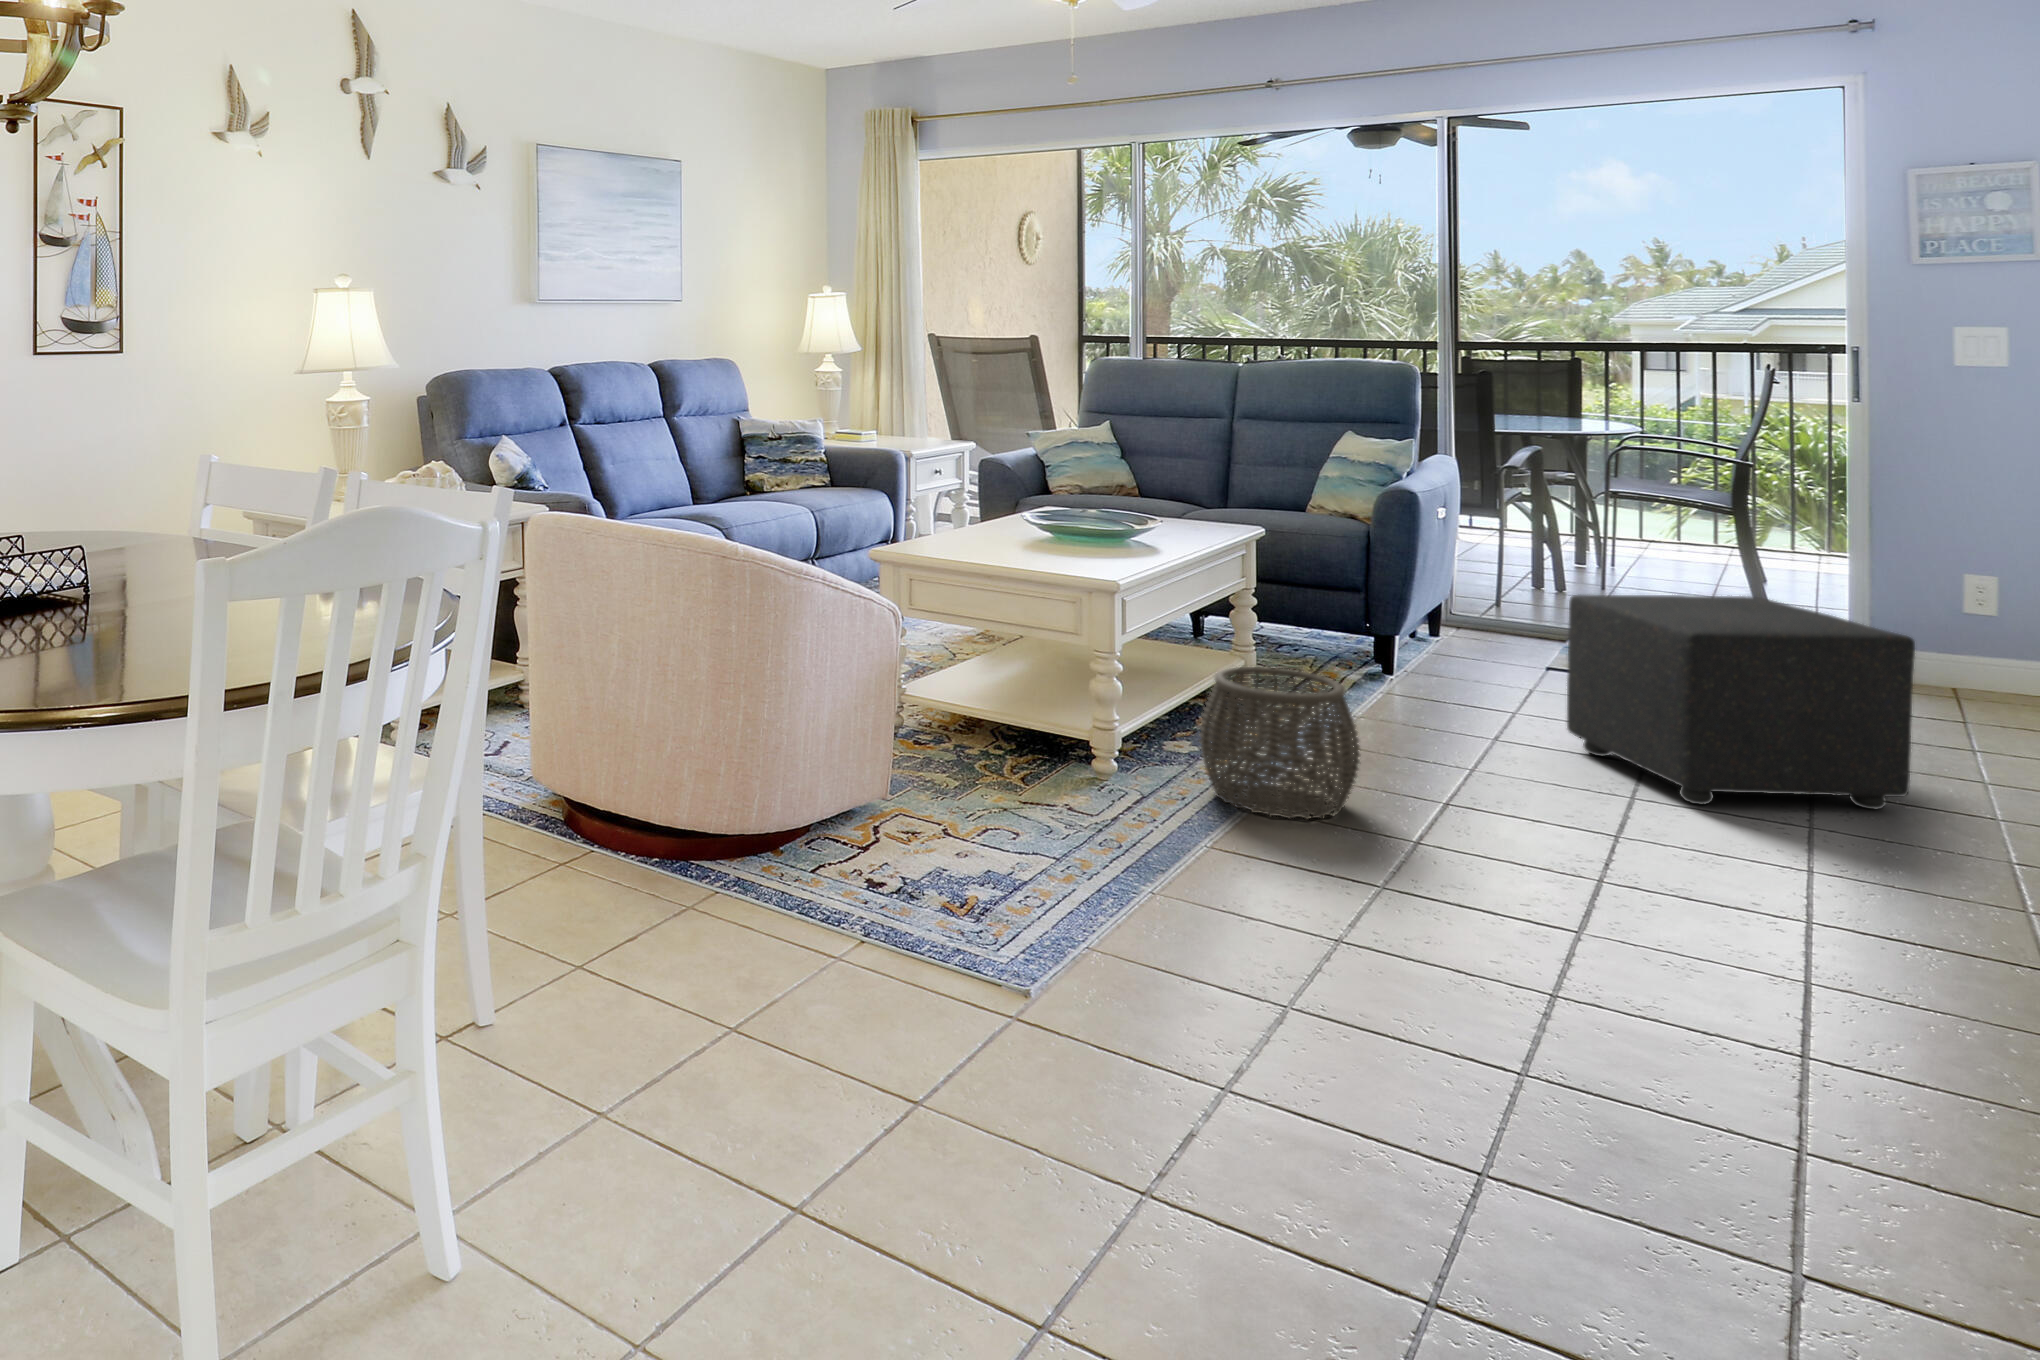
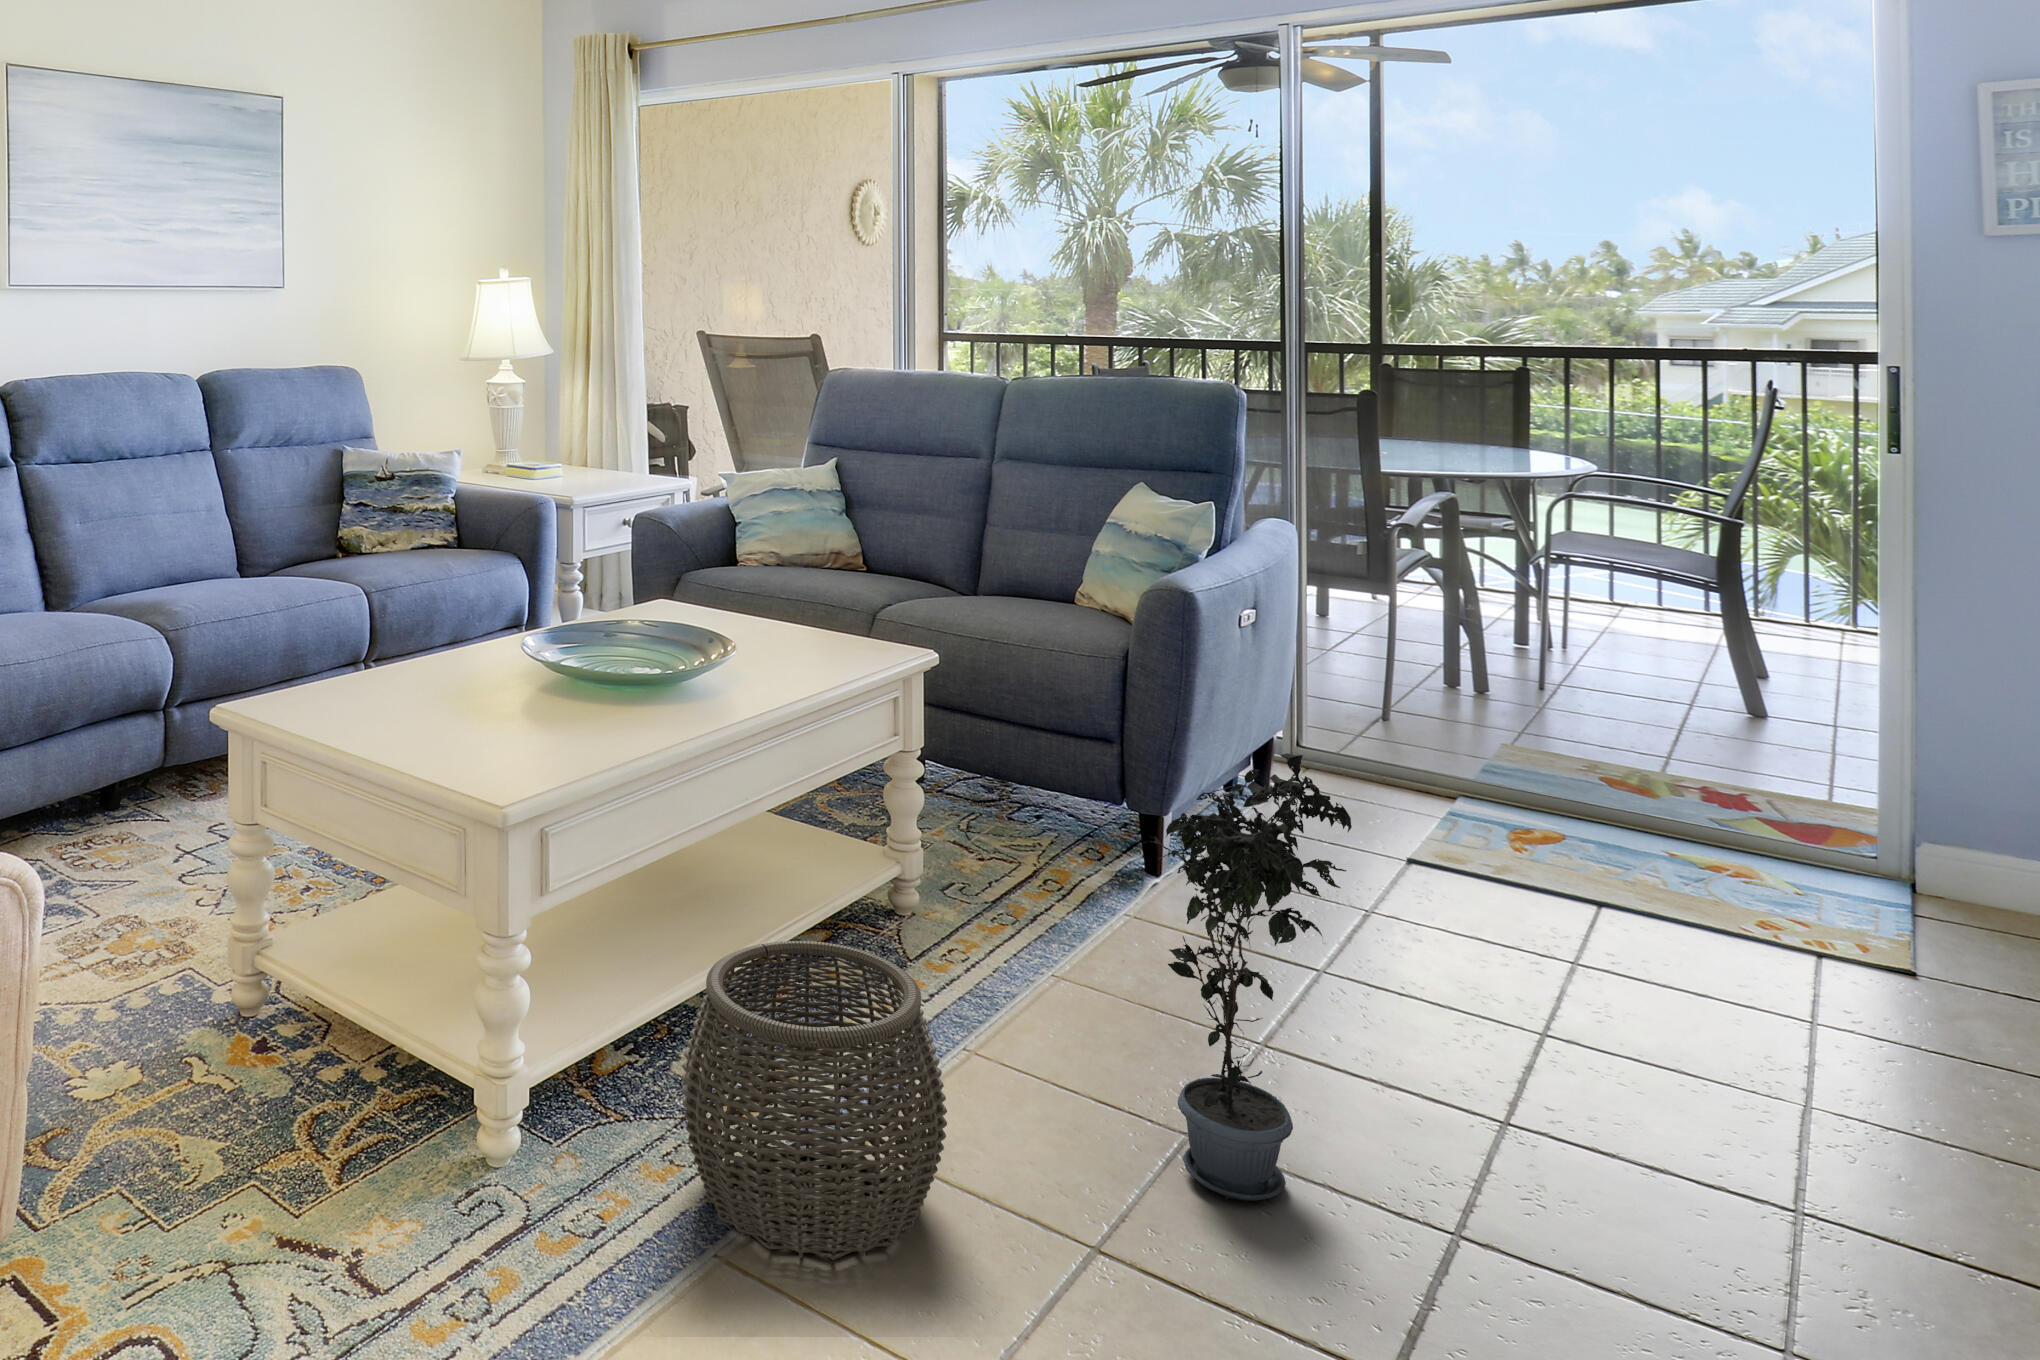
potted plant: none [1451,554,1581,801] -> present [1142,754,1352,1201]
ottoman: present [1567,595,1915,810] -> none [1382,790,1960,1229]

